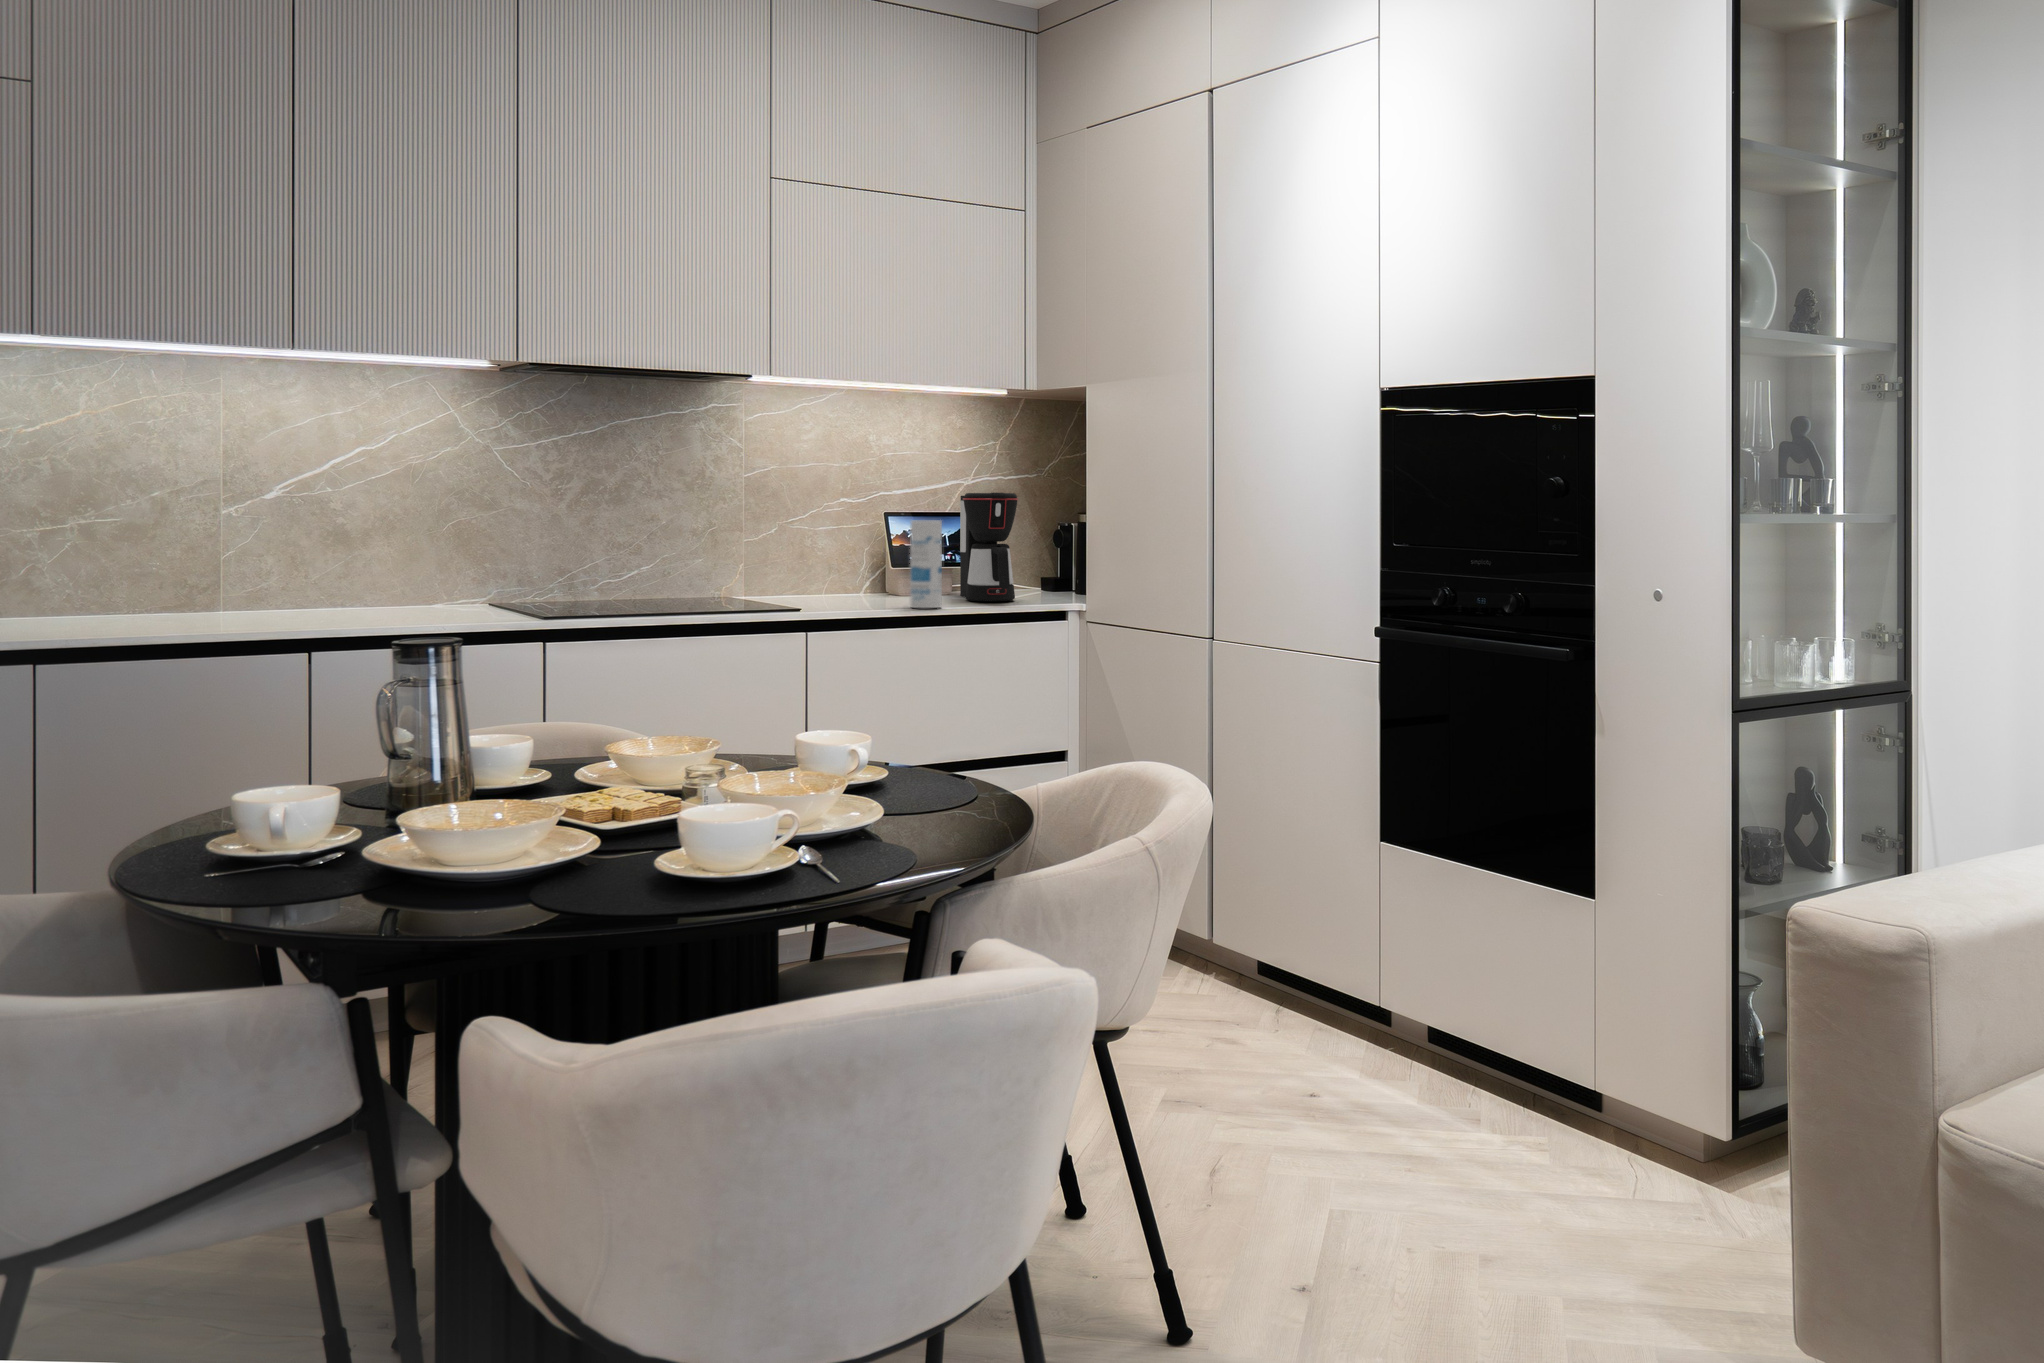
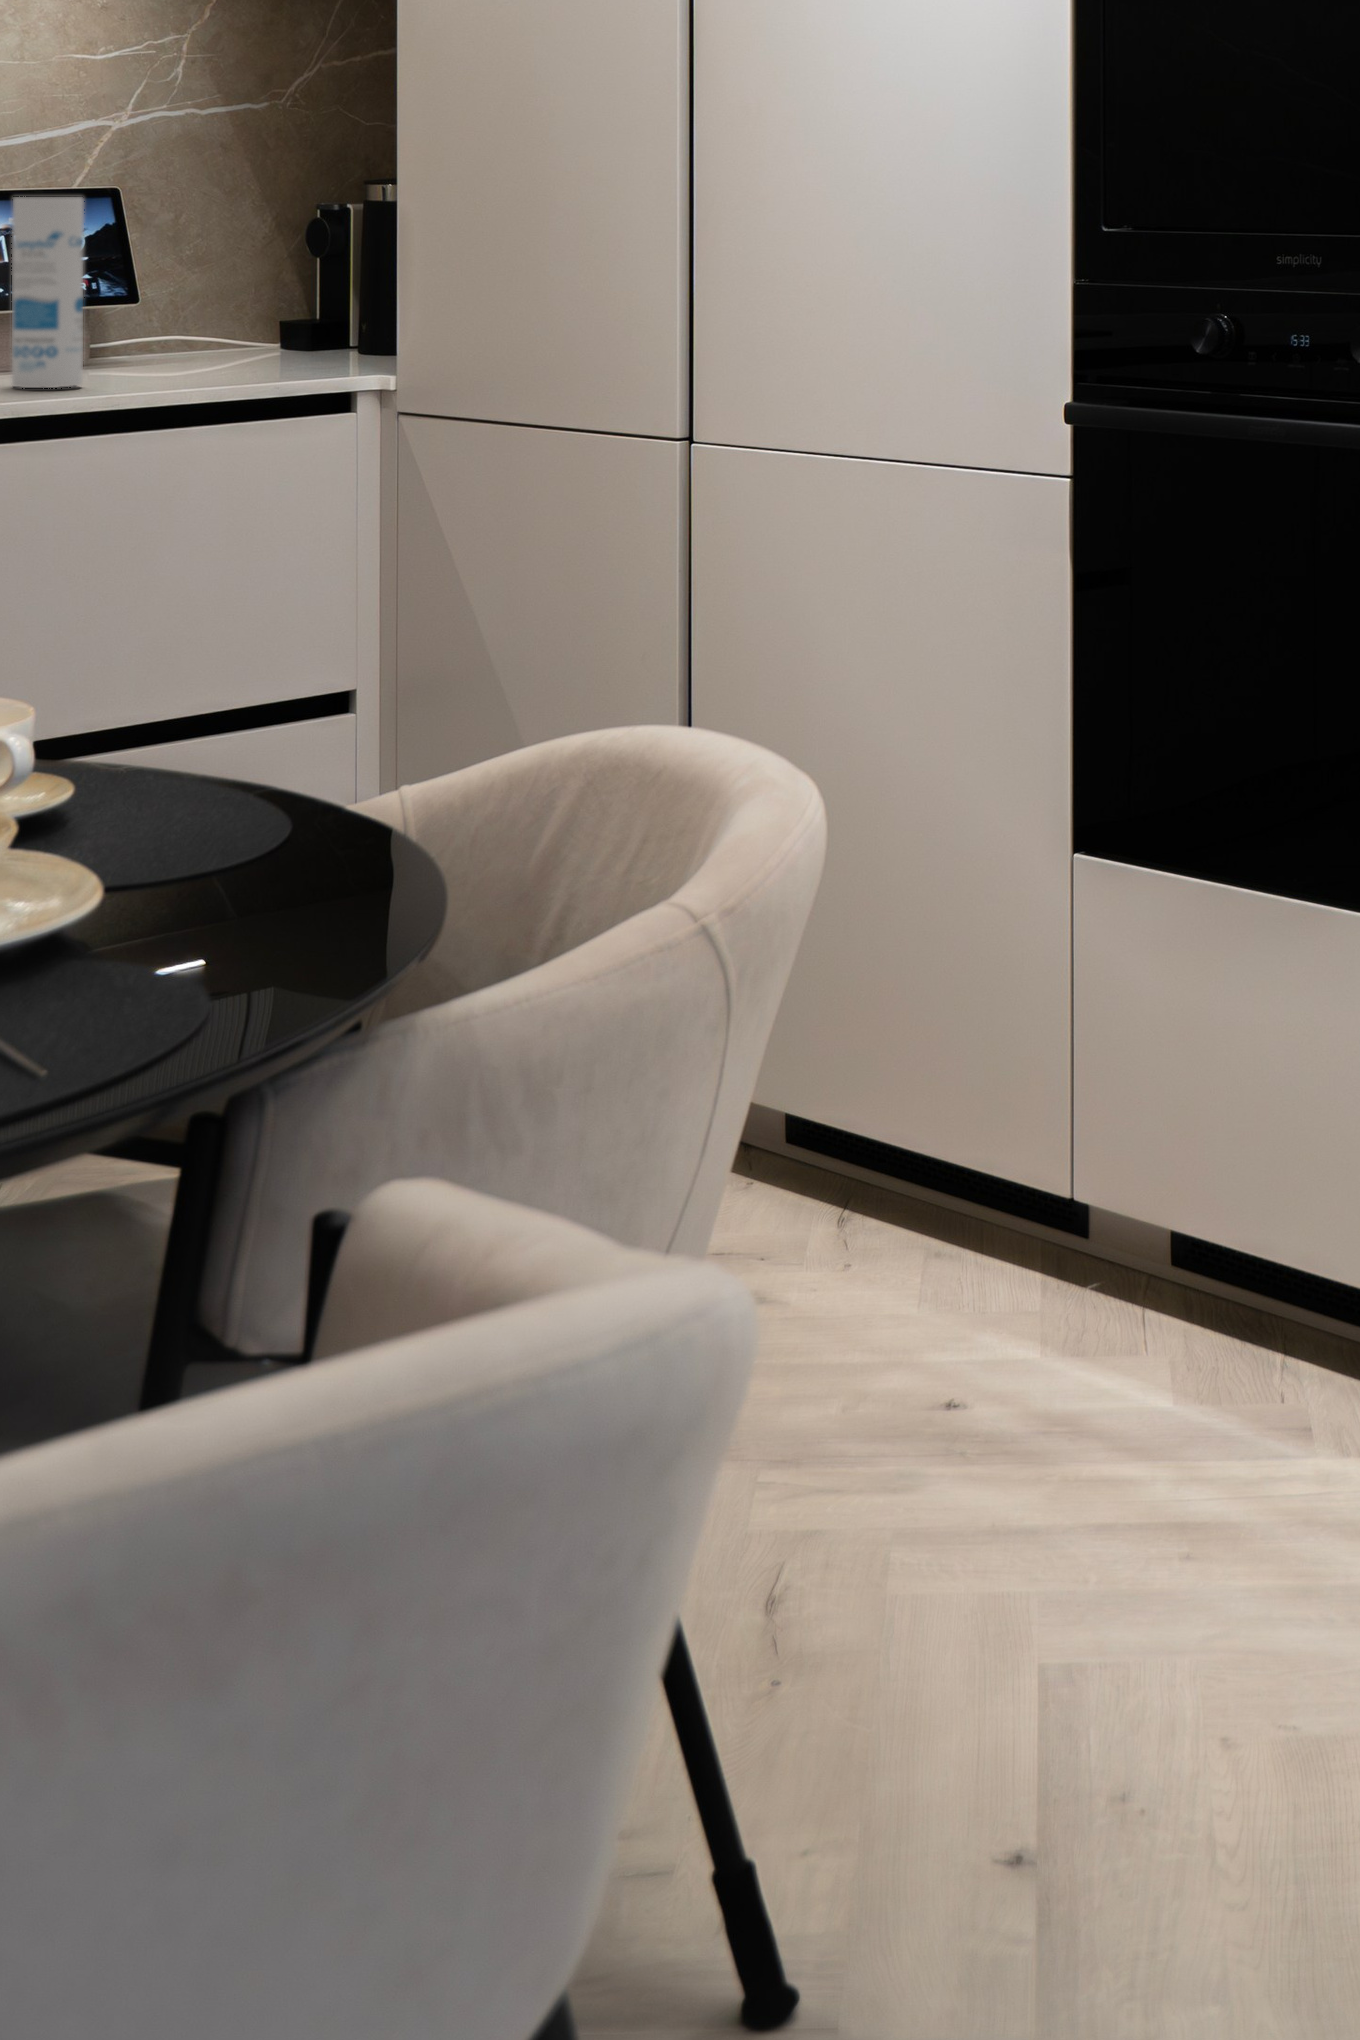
coffee maker: present [960,493,1018,601] -> none [113,140,246,373]

